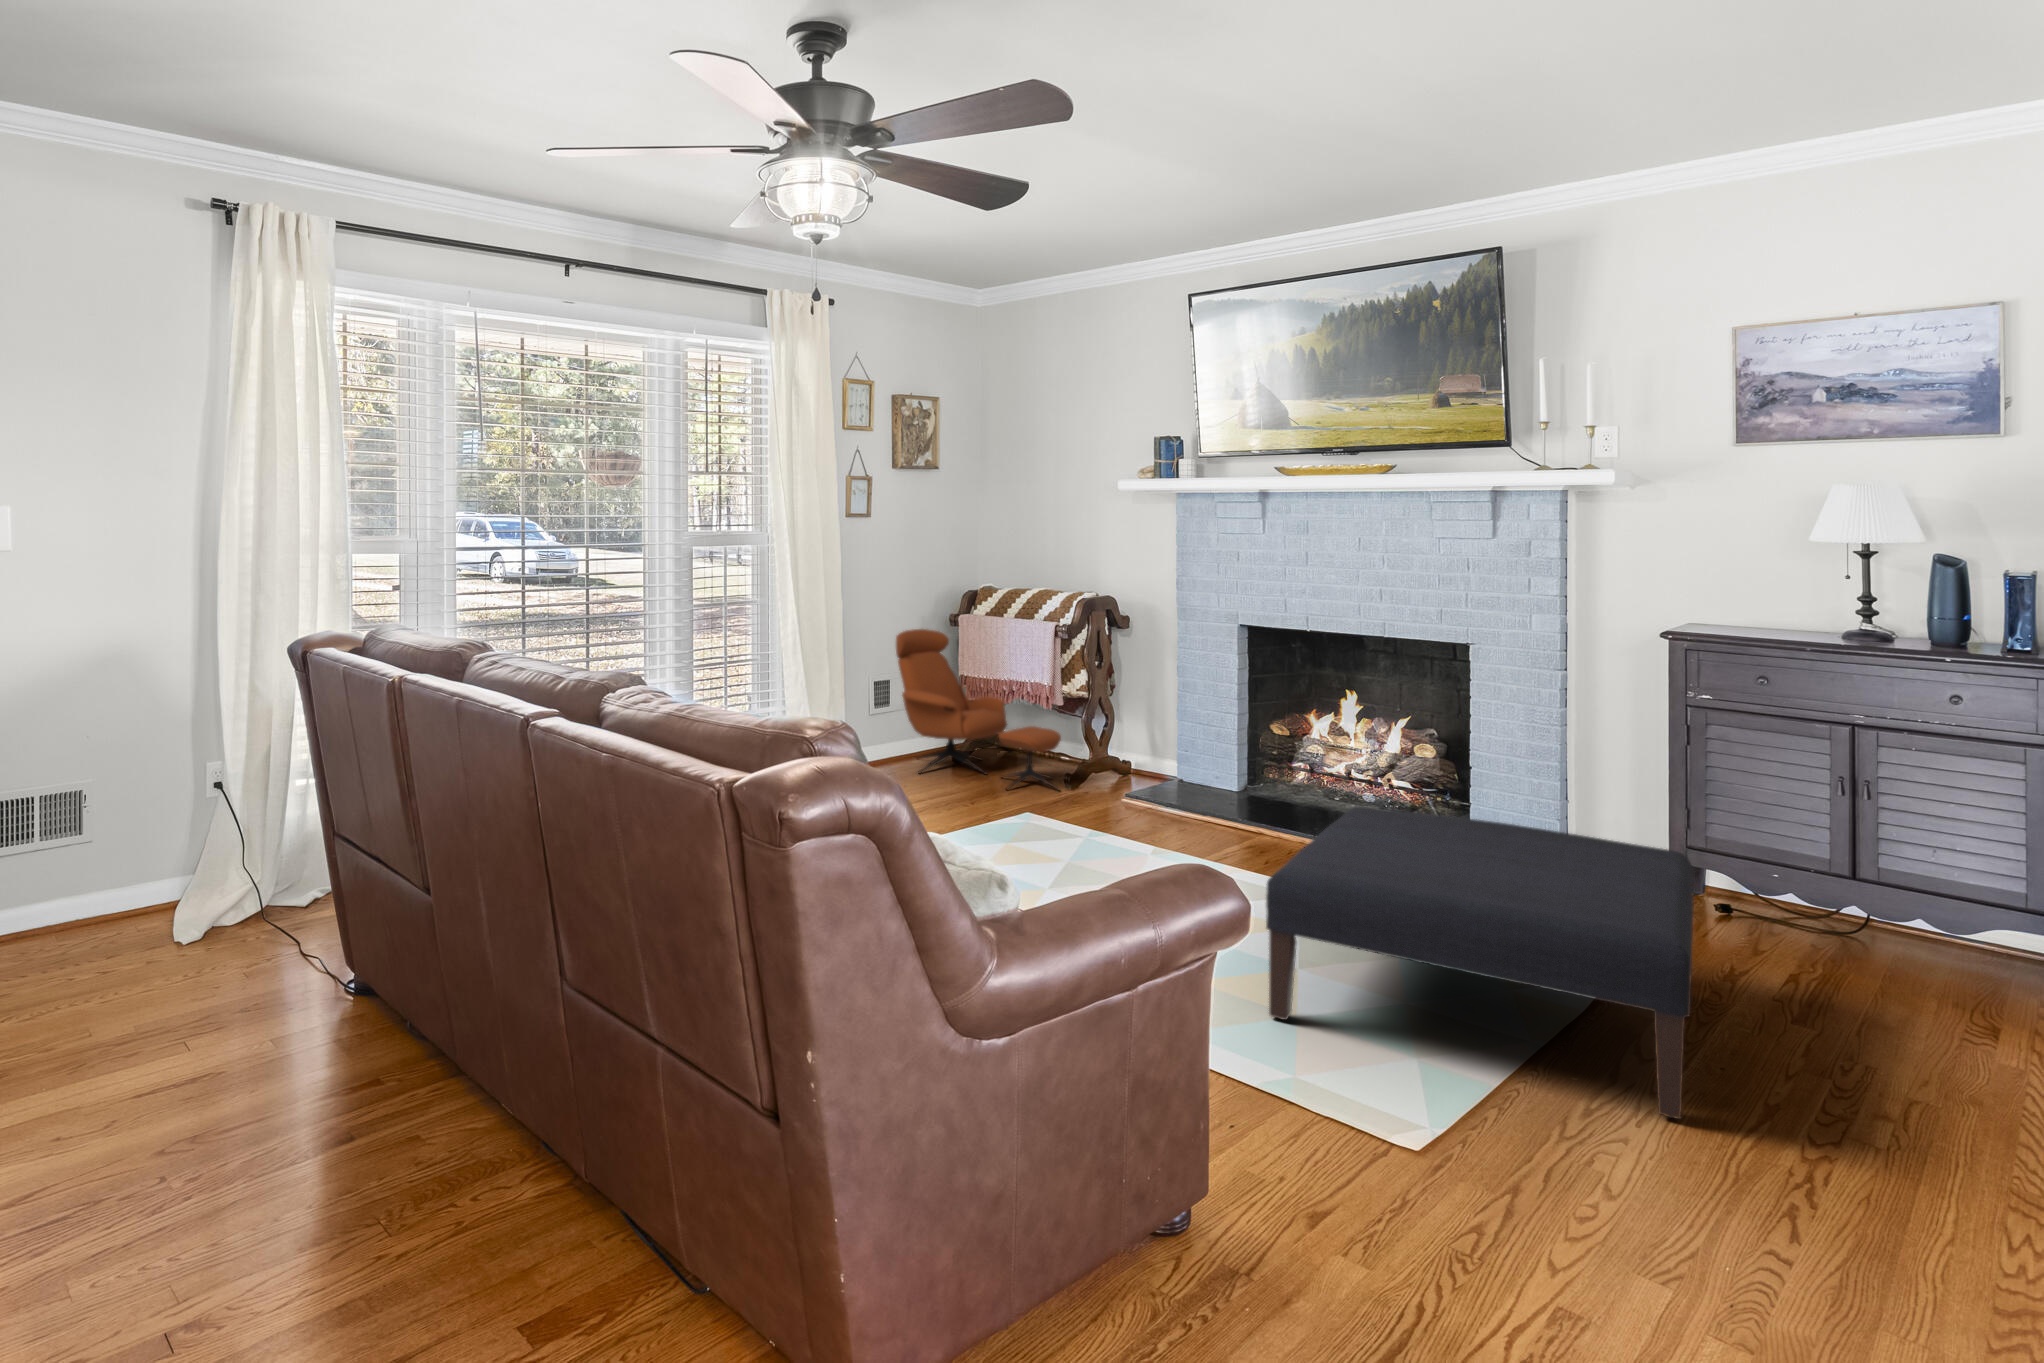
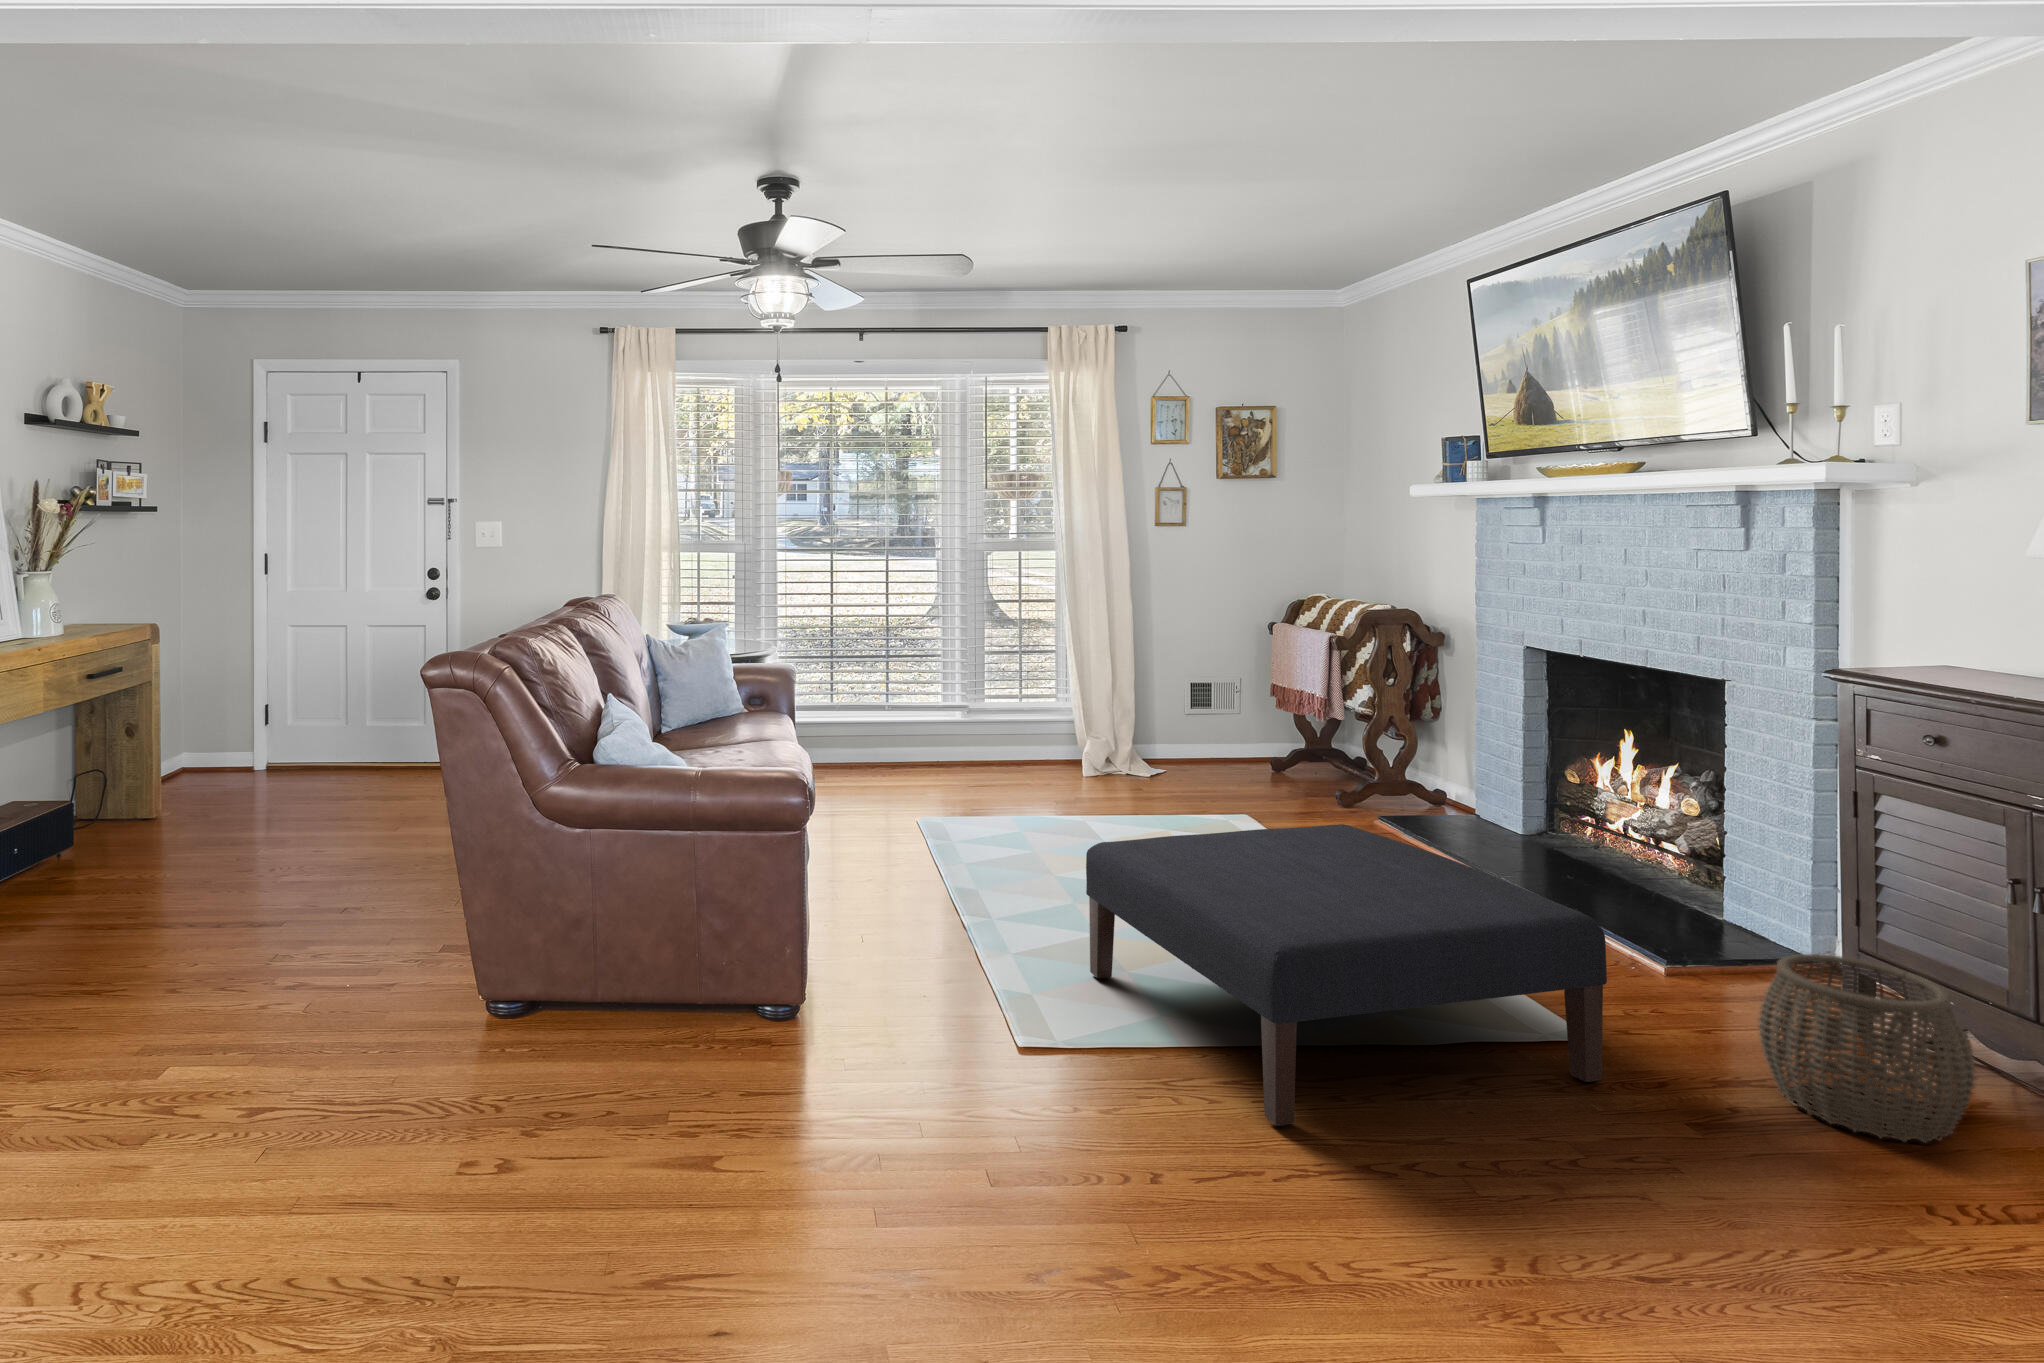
lounge chair: present [896,629,1061,789] -> none [1200,635,1341,805]
woven basket: none [1716,848,1873,981] -> present [1758,954,1975,1143]

